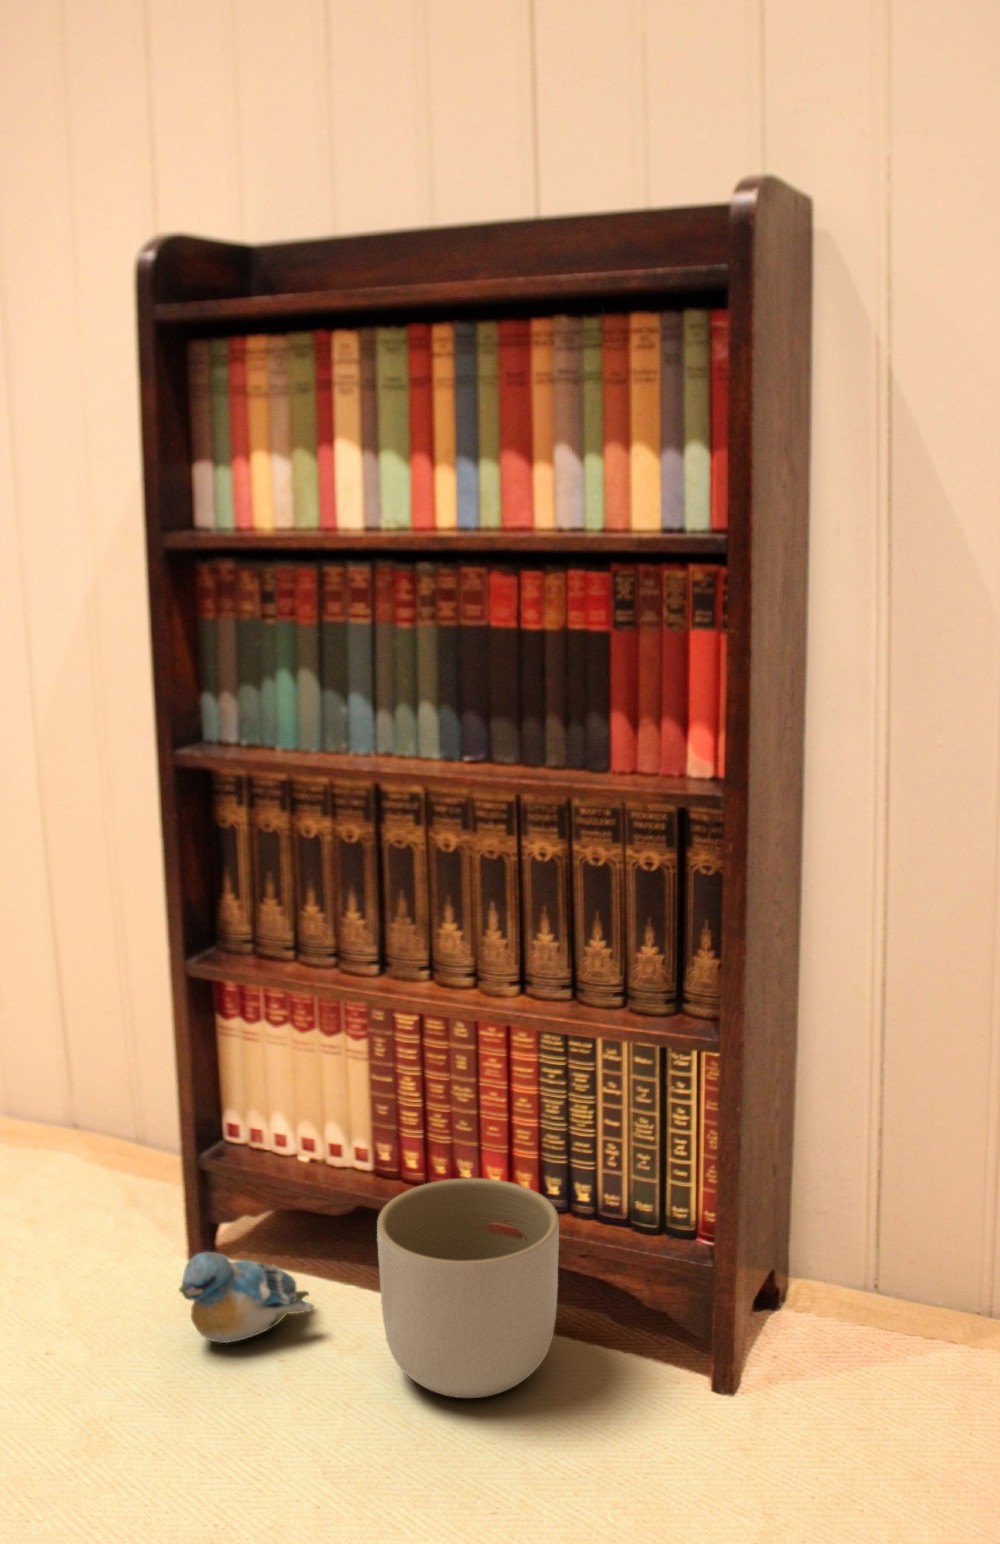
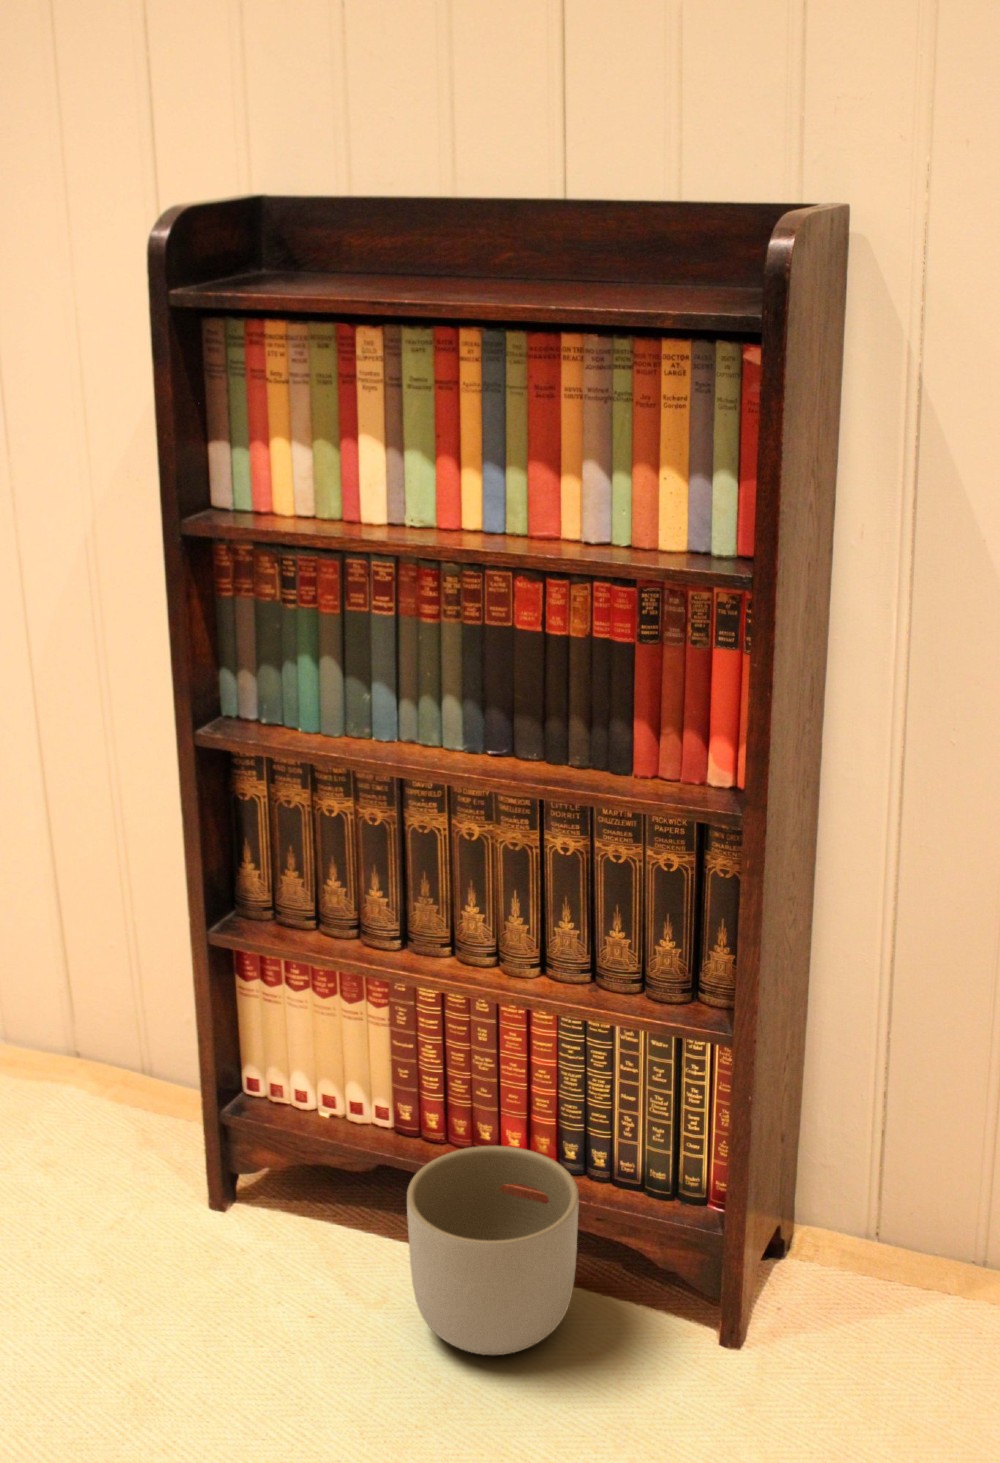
plush toy: present [179,1252,314,1343] -> none [216,1216,343,1298]

